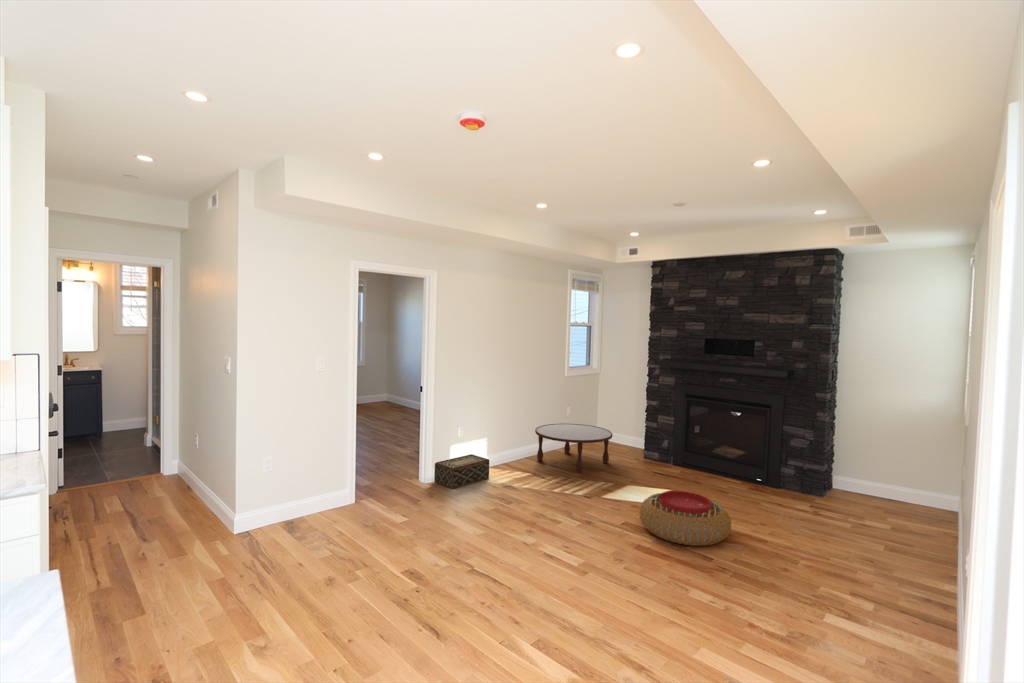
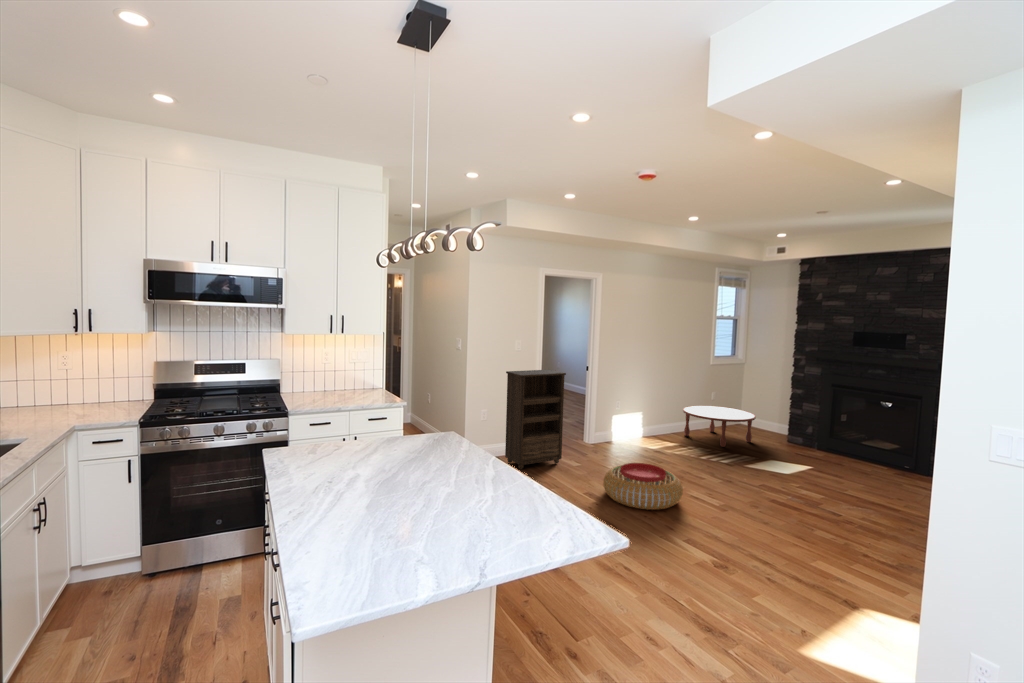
bookshelf: none [300,392,386,534] -> present [505,370,566,469]
woven basket: present [434,454,489,489] -> none [598,425,643,450]
pouf: present [639,491,731,546] -> present [603,463,683,510]

